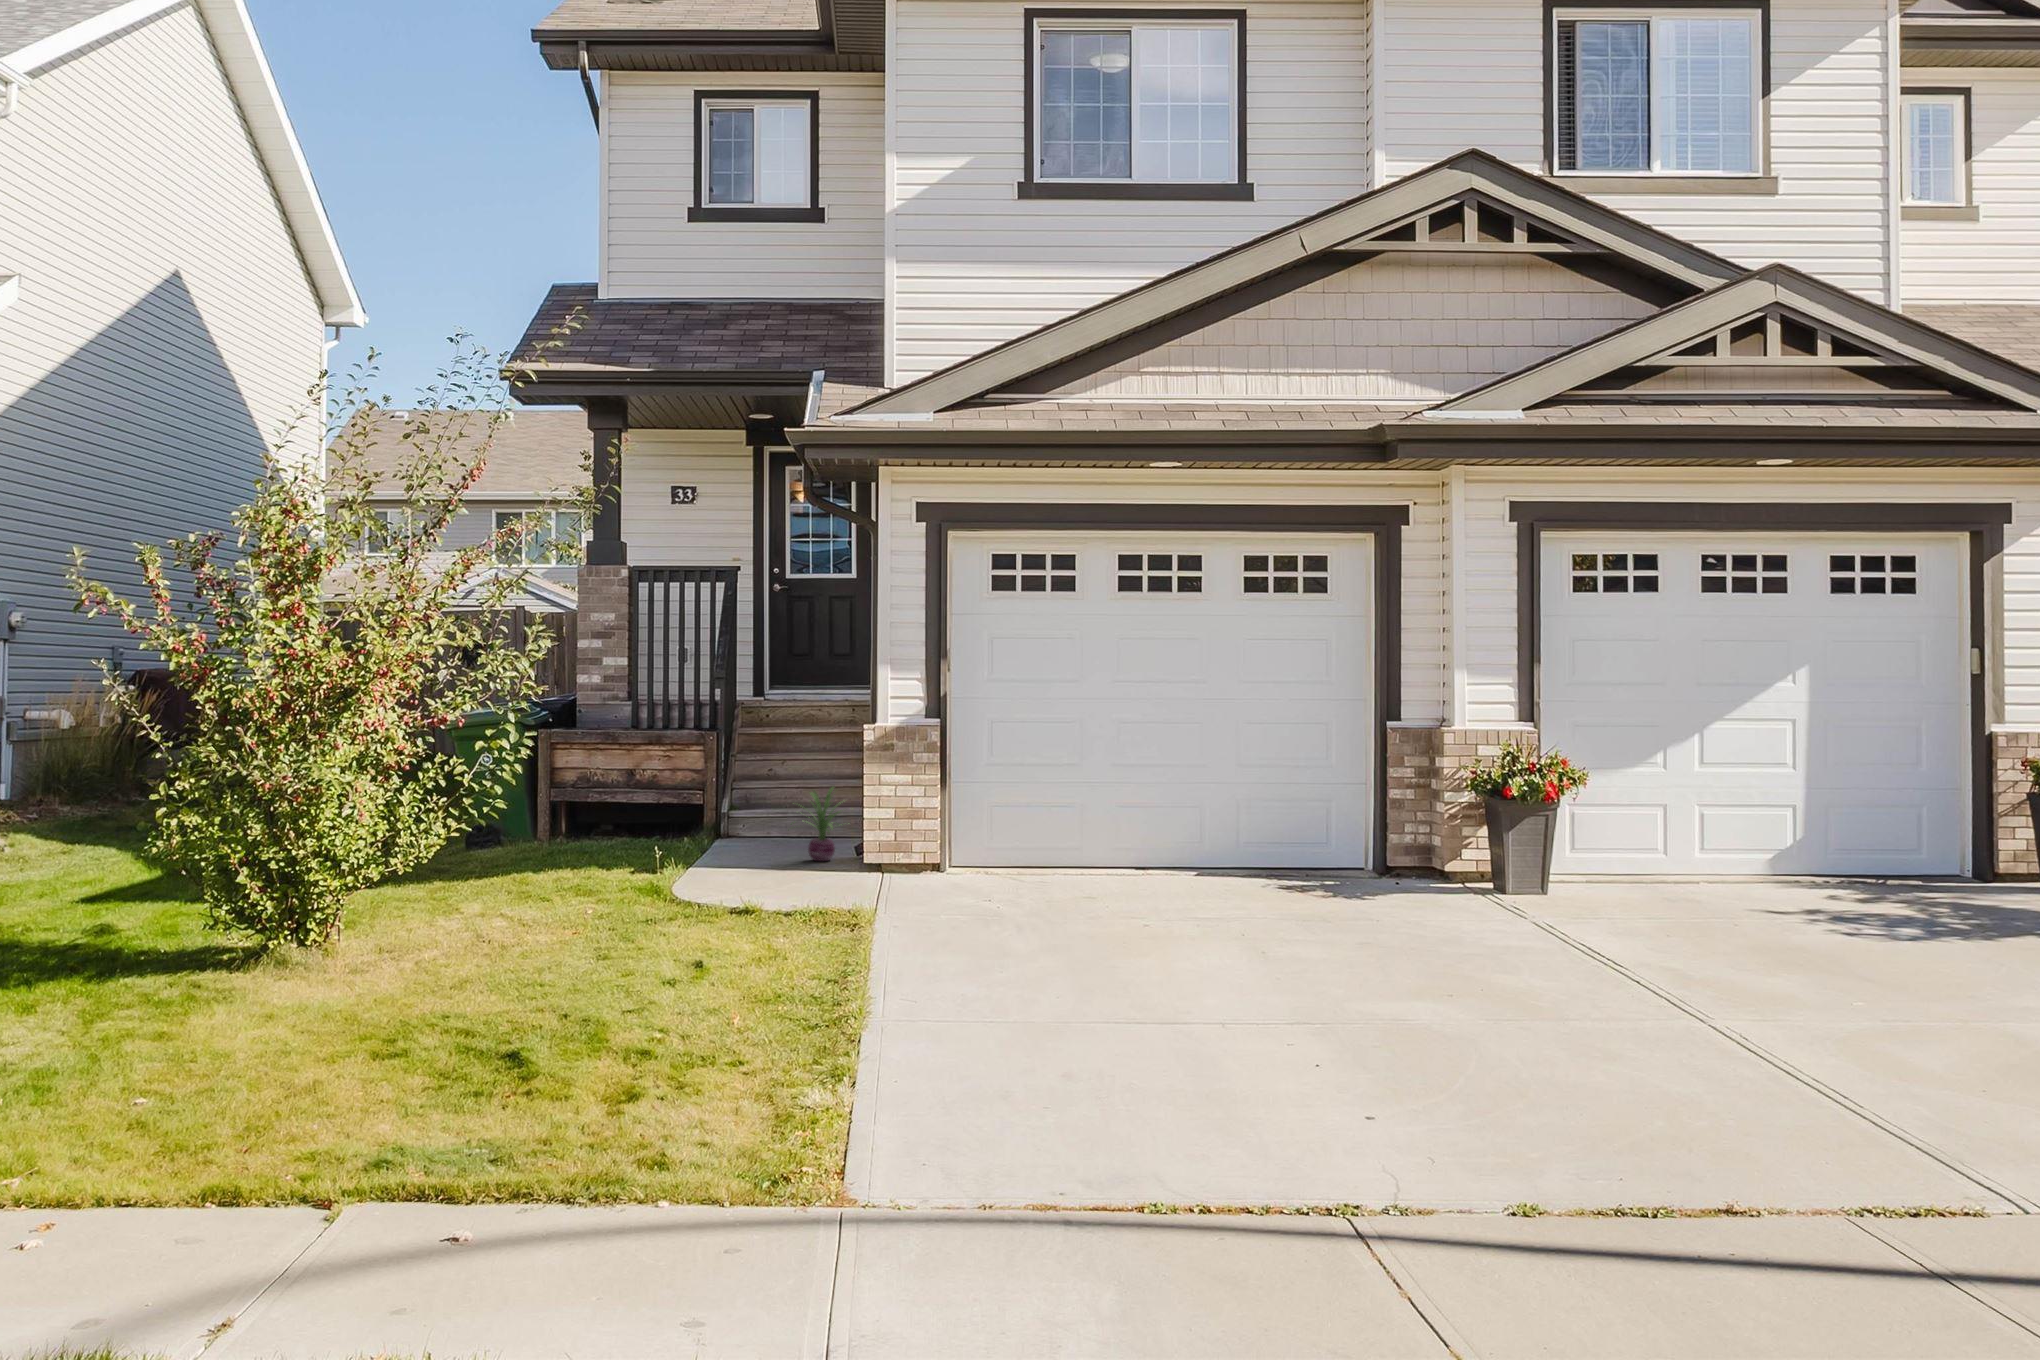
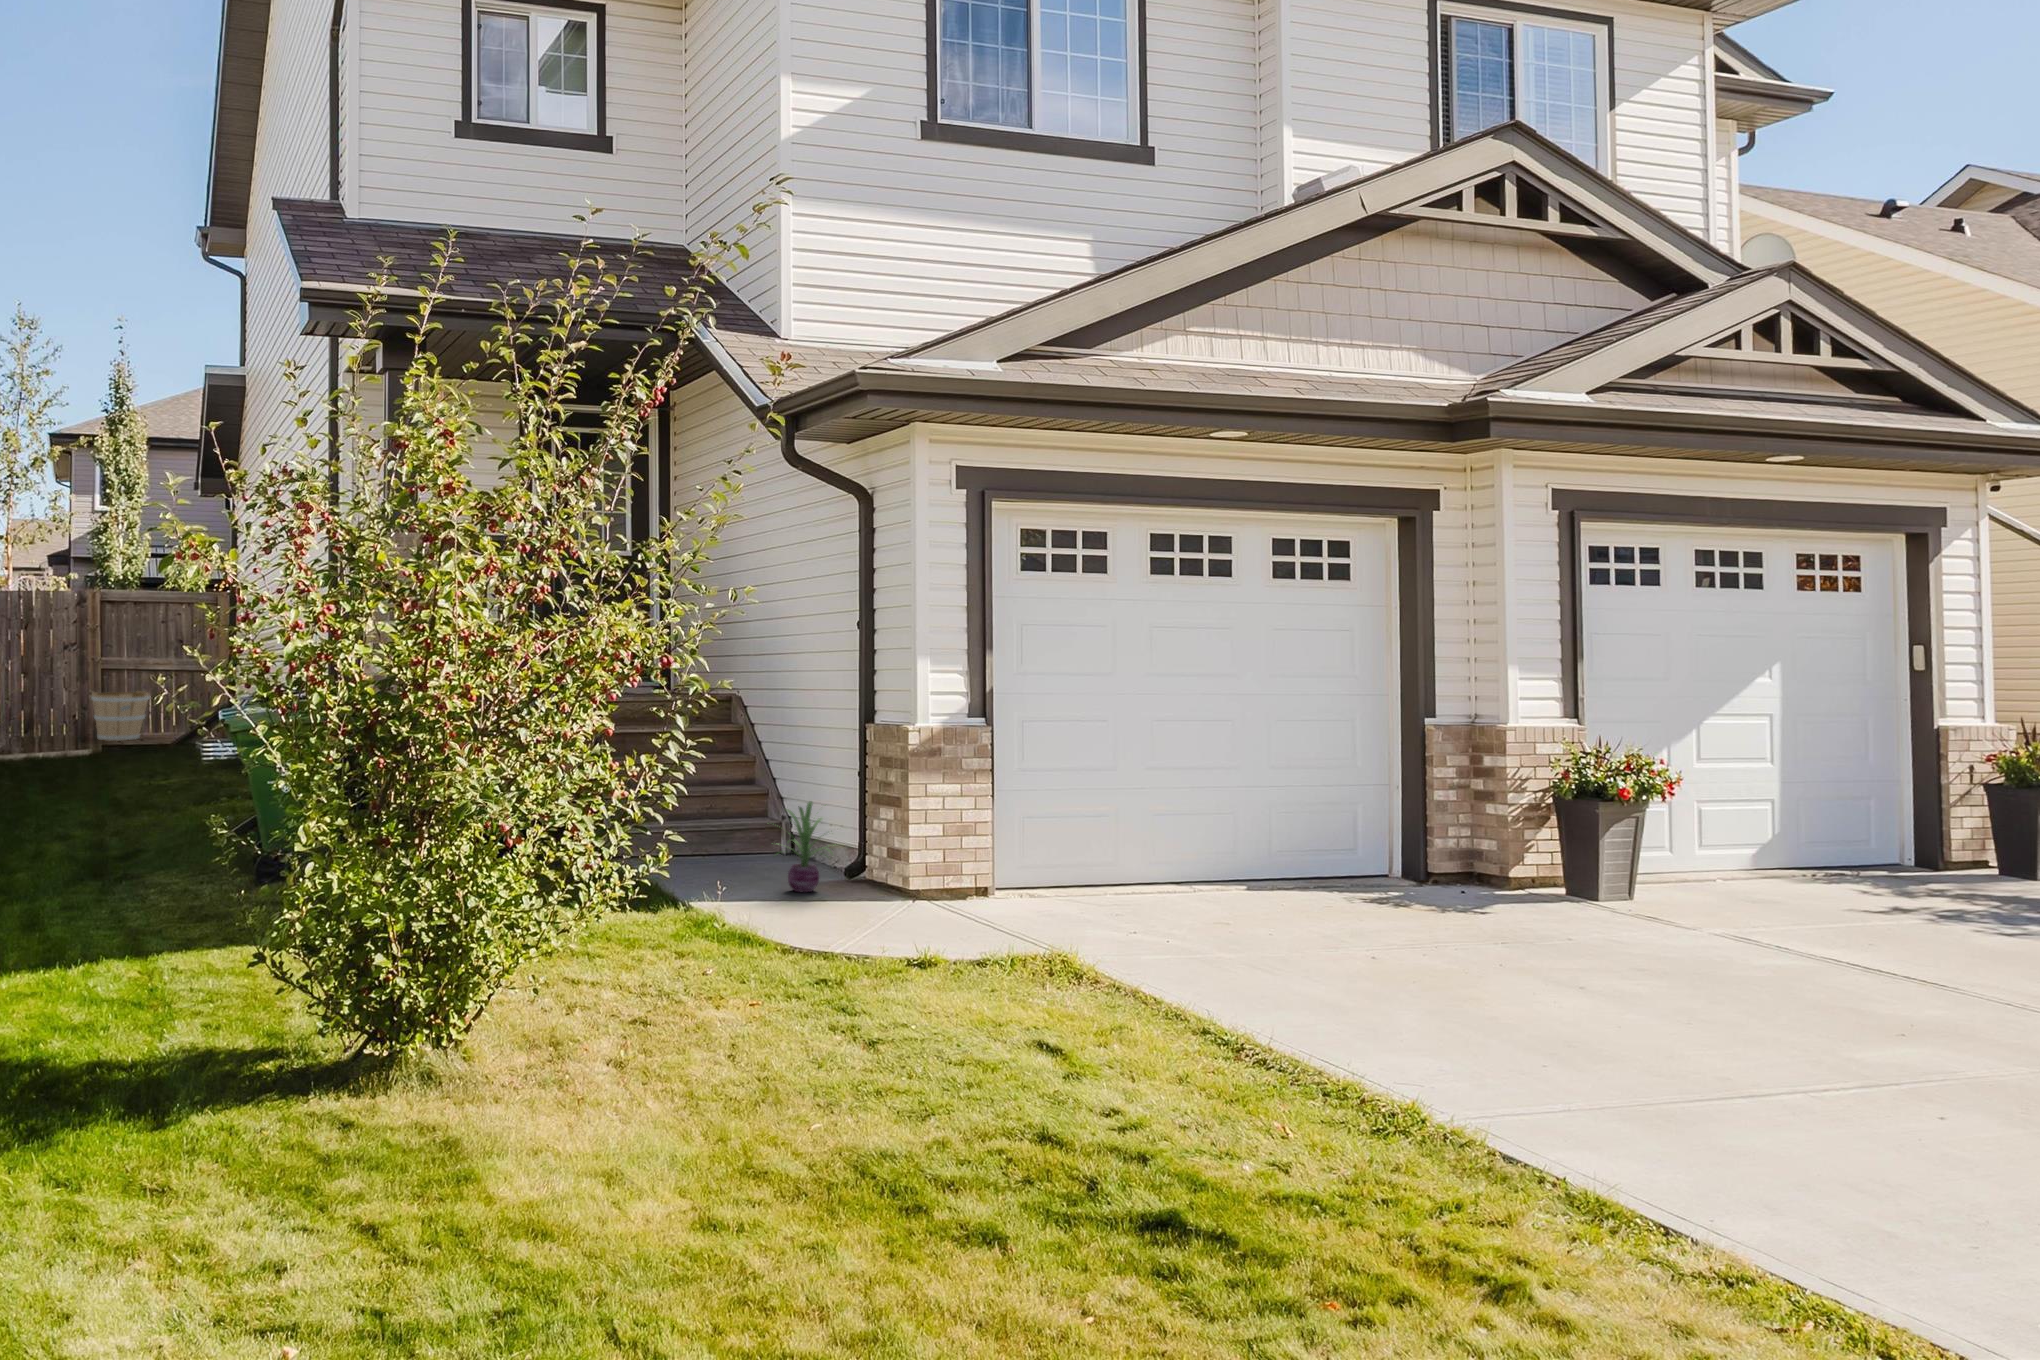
wooden bucket: none [567,705,615,749] -> present [91,691,150,741]

